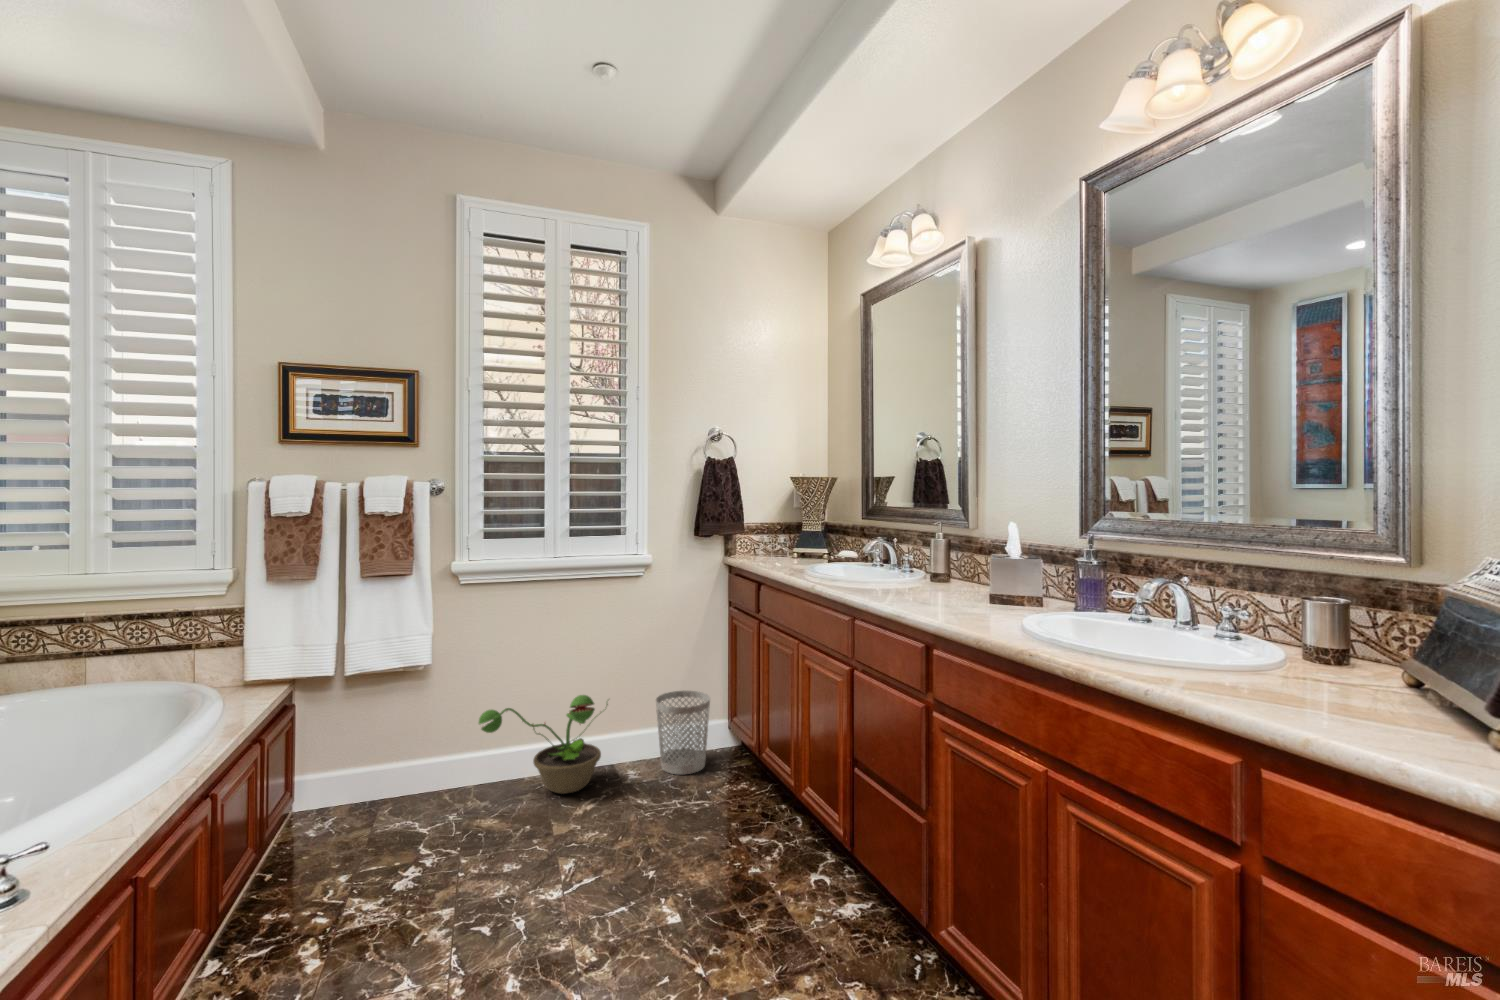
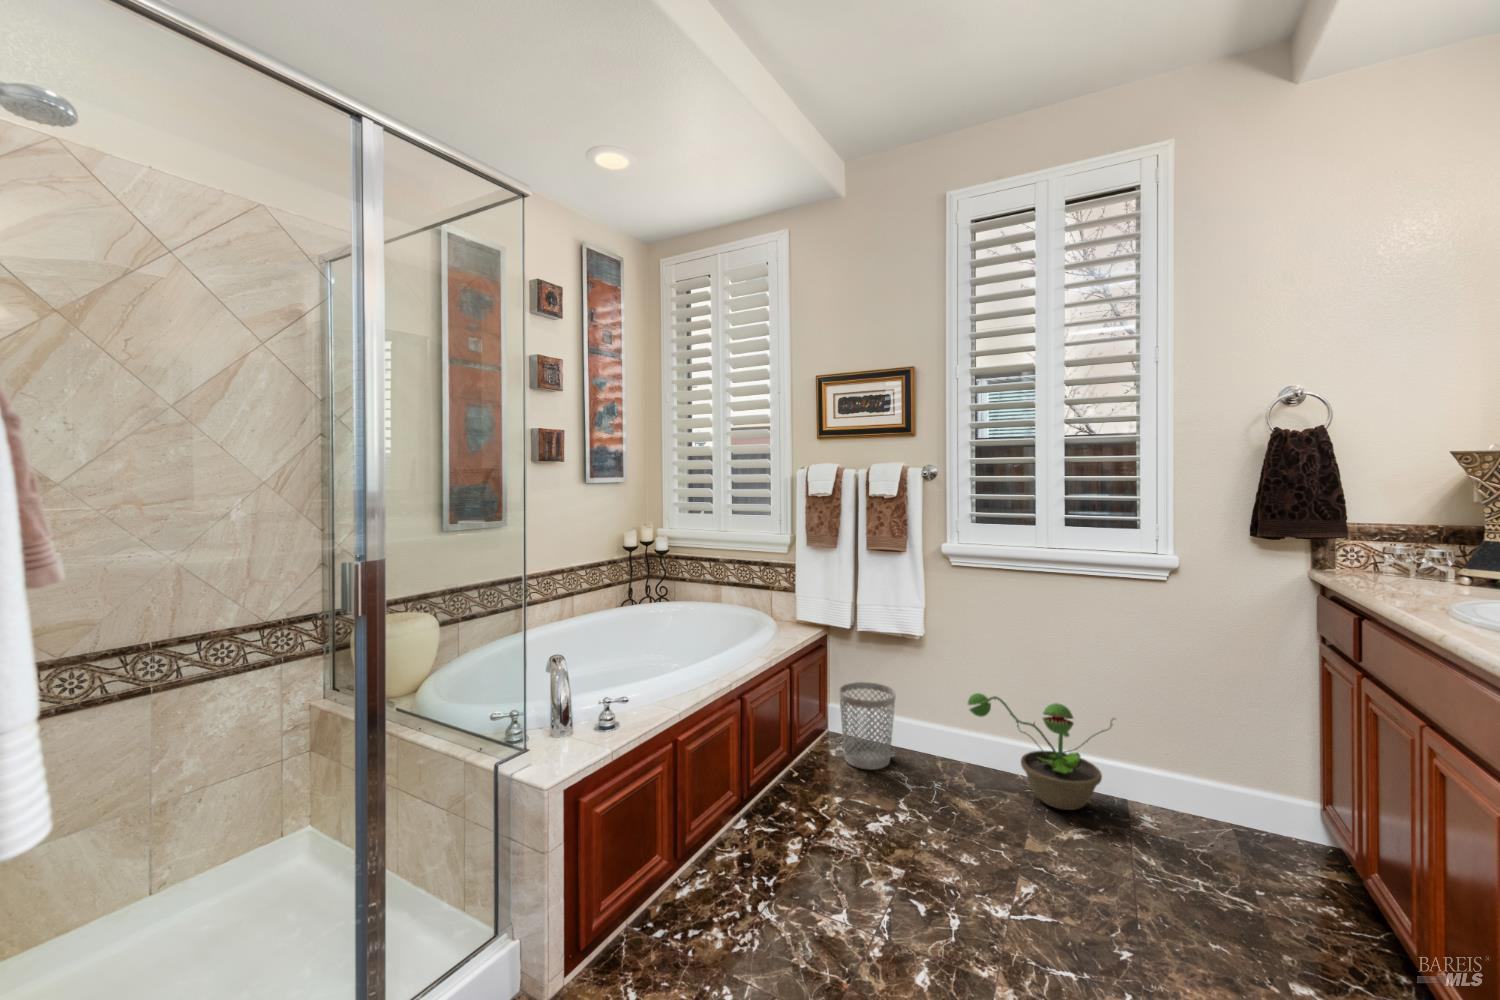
wastebasket: present [656,691,710,775] -> present [839,682,896,769]

